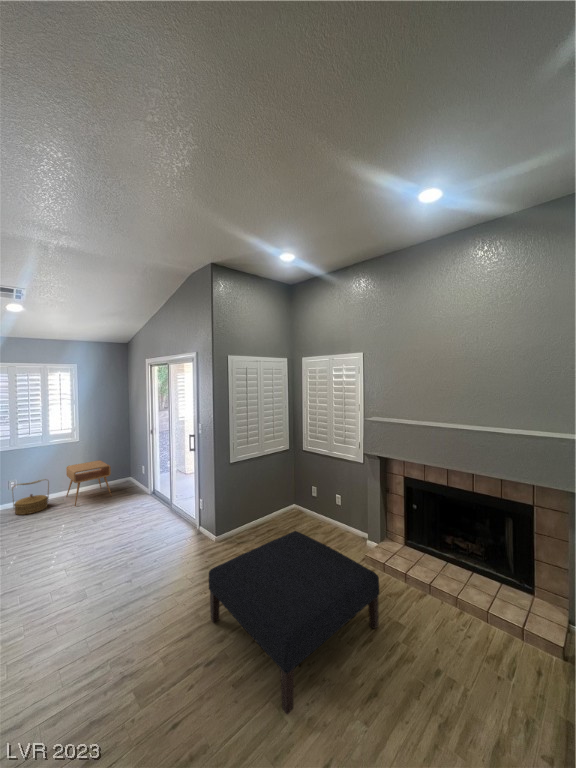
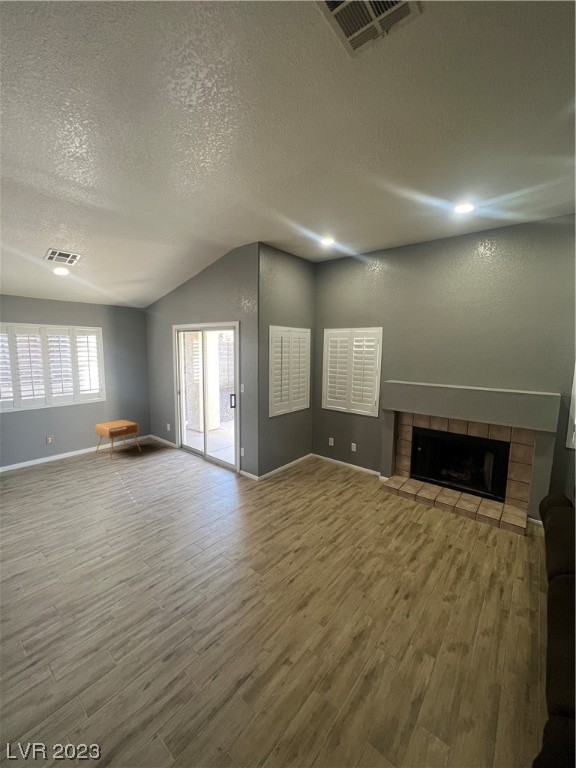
woven basket: present [12,479,49,515] -> none [51,436,84,467]
ottoman: present [209,531,380,714] -> none [282,468,407,571]

